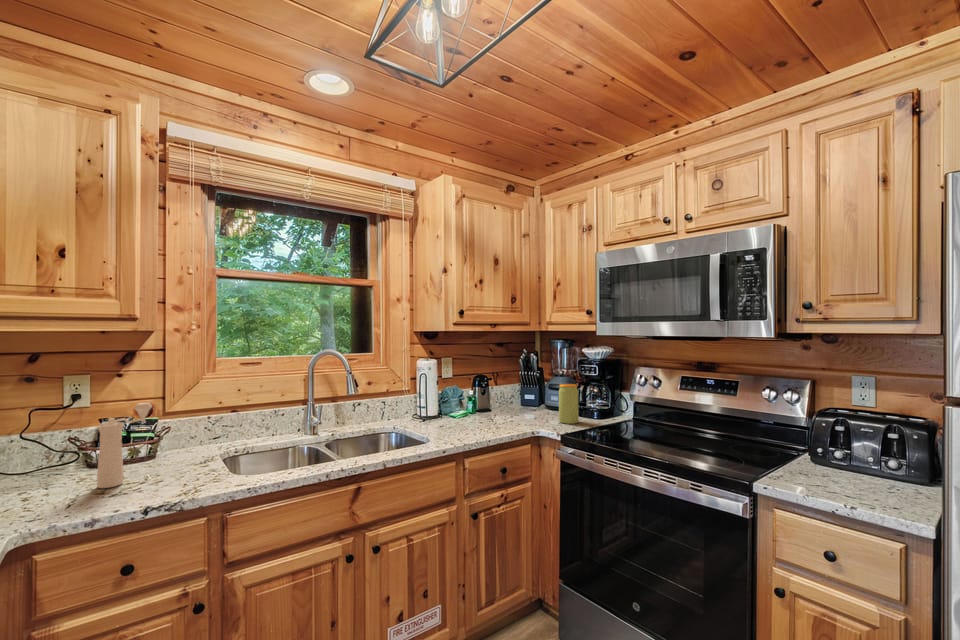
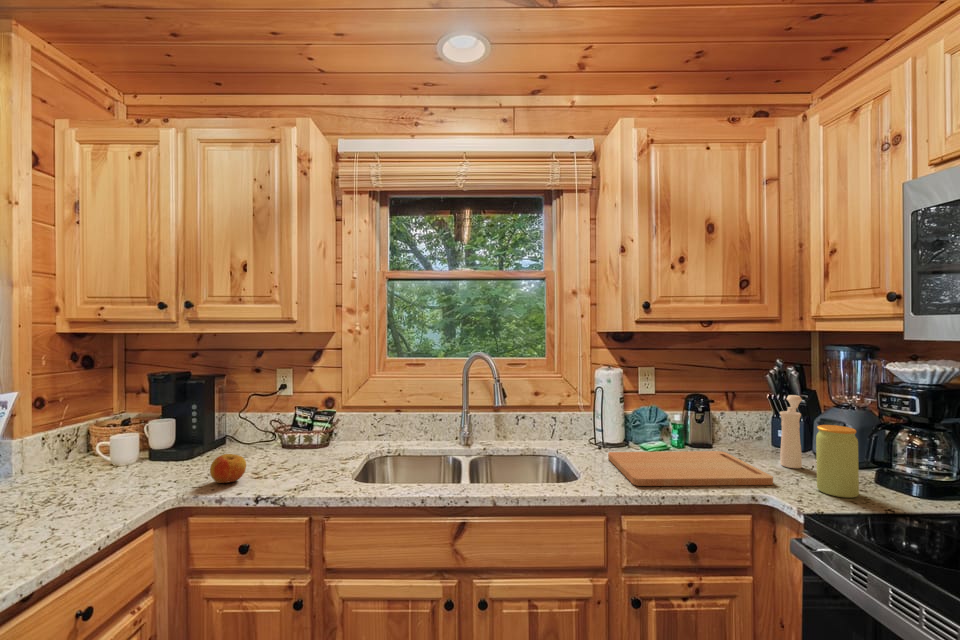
pepper mill: present [97,403,152,488] -> present [780,395,802,468]
cutting board: none [436,411,539,437] -> present [608,451,773,486]
apple: none [48,474,100,510] -> present [210,454,246,483]

